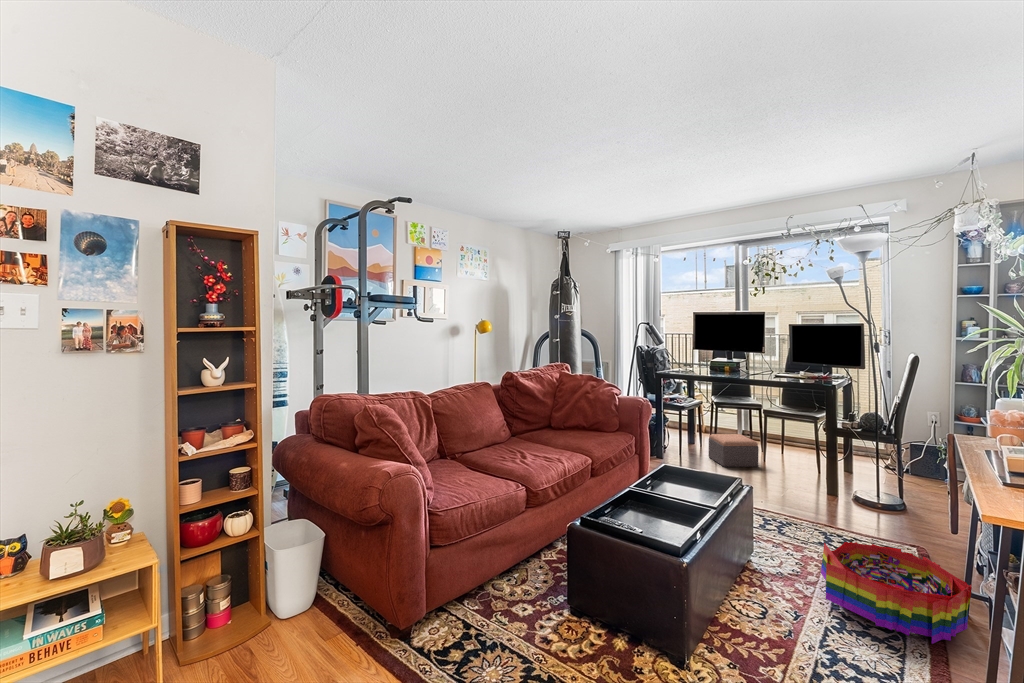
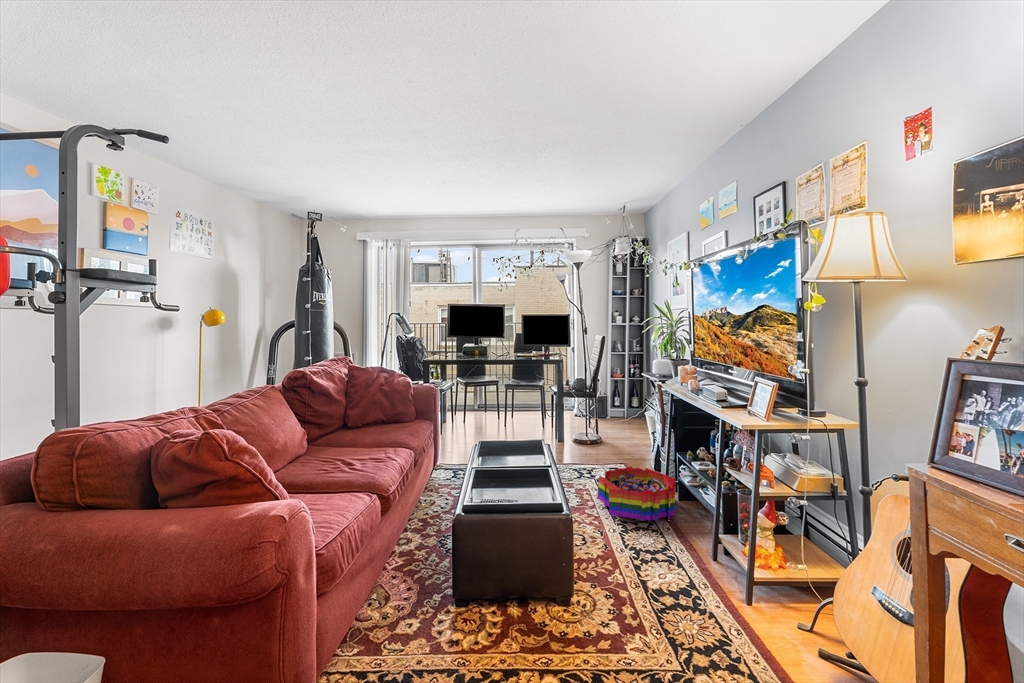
footstool: present [708,434,759,467] -> none [467,407,507,437]

